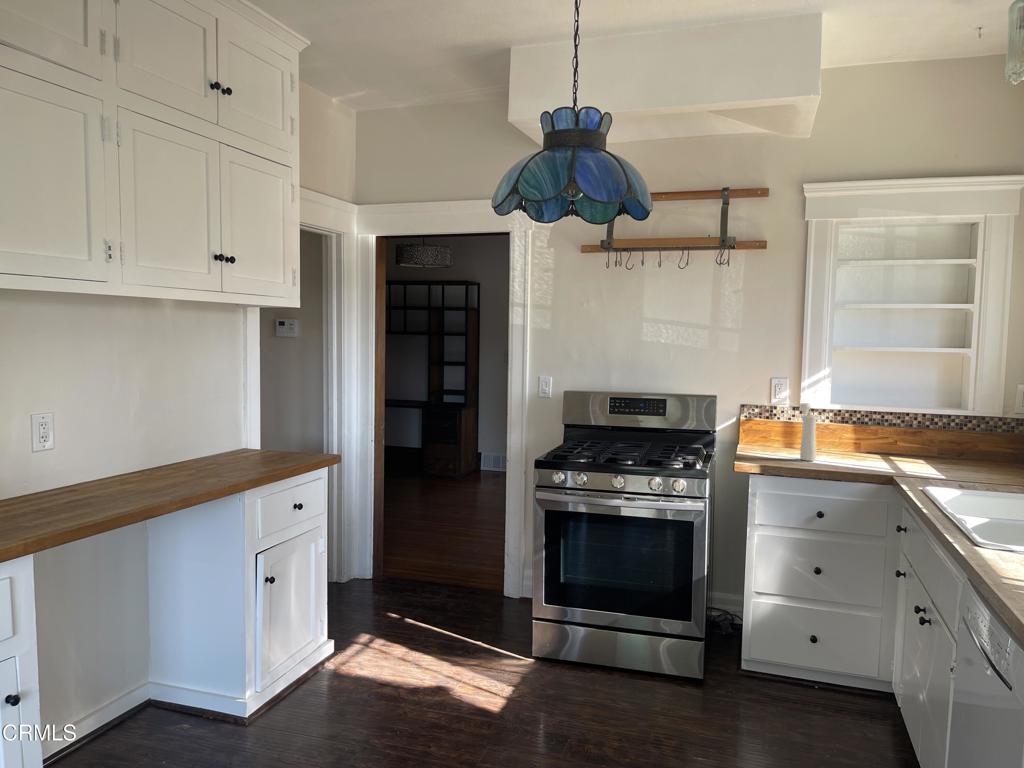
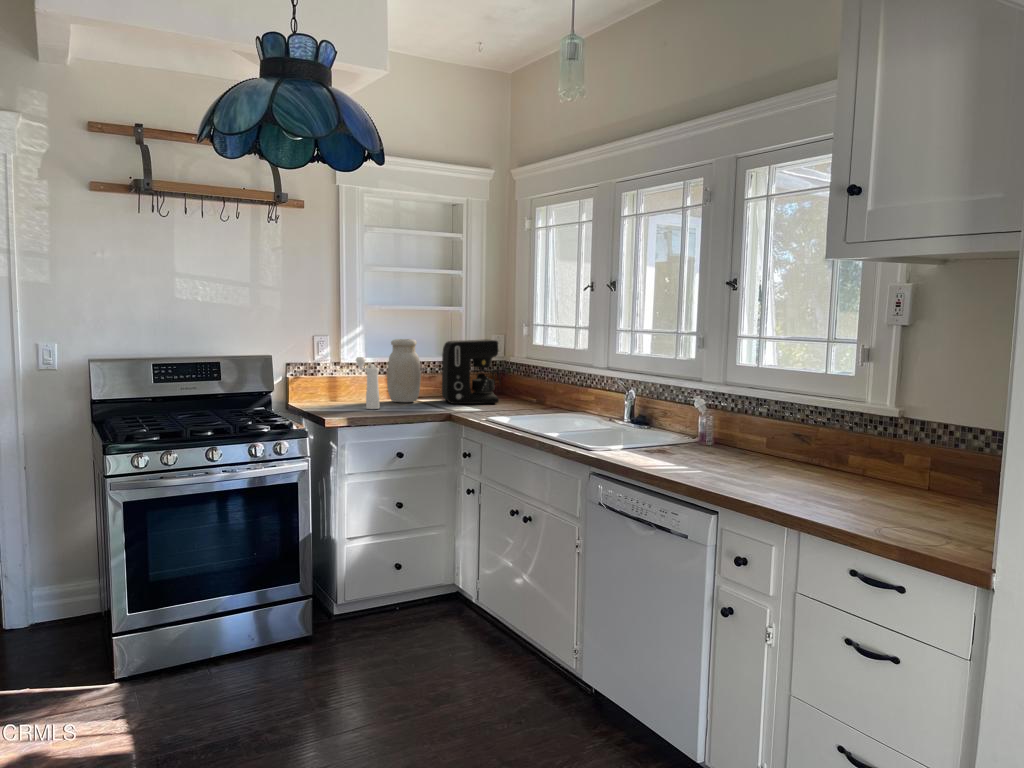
jar: none [846,386,888,458] -> present [387,339,421,402]
coffee maker: none [915,391,1002,473] -> present [442,339,501,404]

